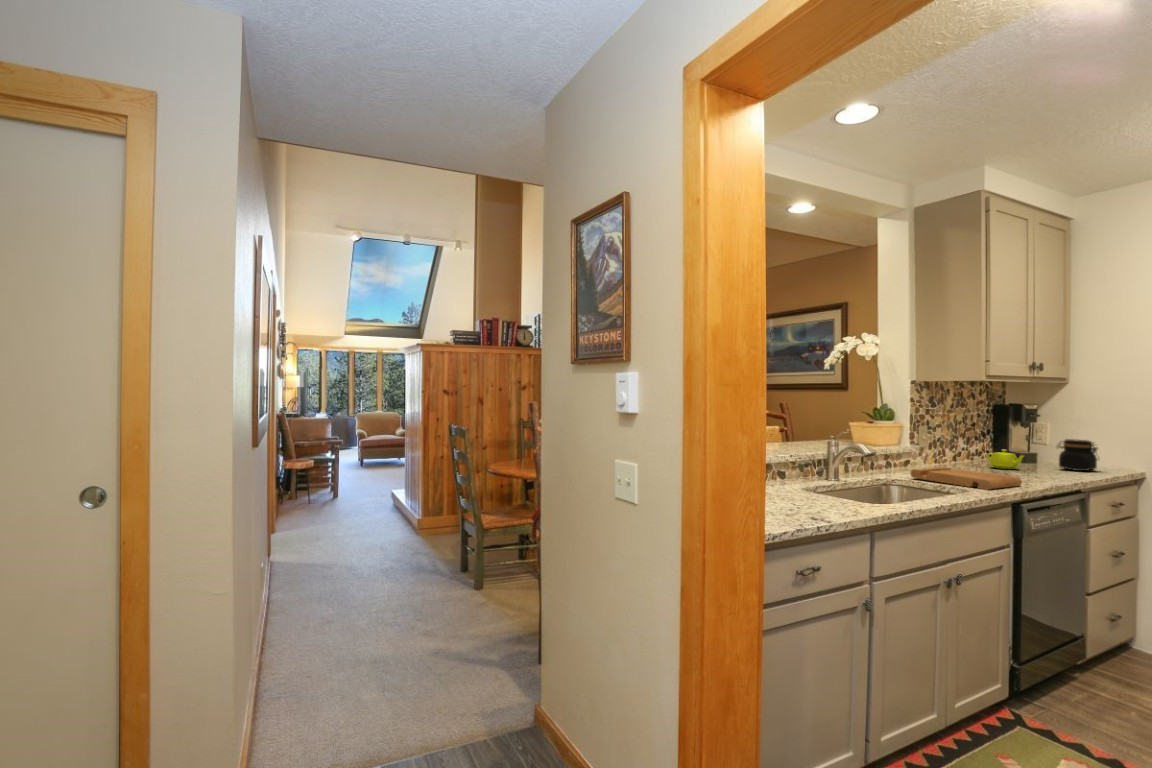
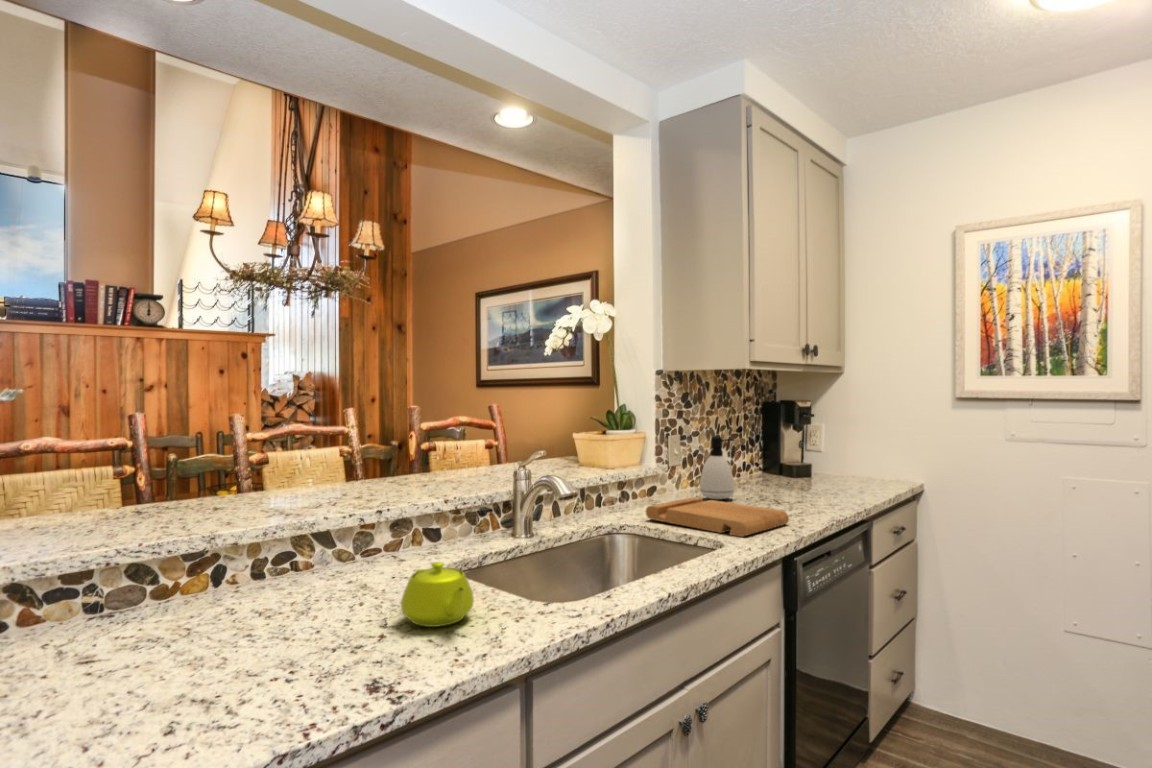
soap dispenser: none [945,428,973,472] -> present [700,436,734,500]
jar: present [1057,439,1098,471] -> none [832,446,879,488]
teapot: present [986,449,1024,469] -> present [401,562,474,627]

